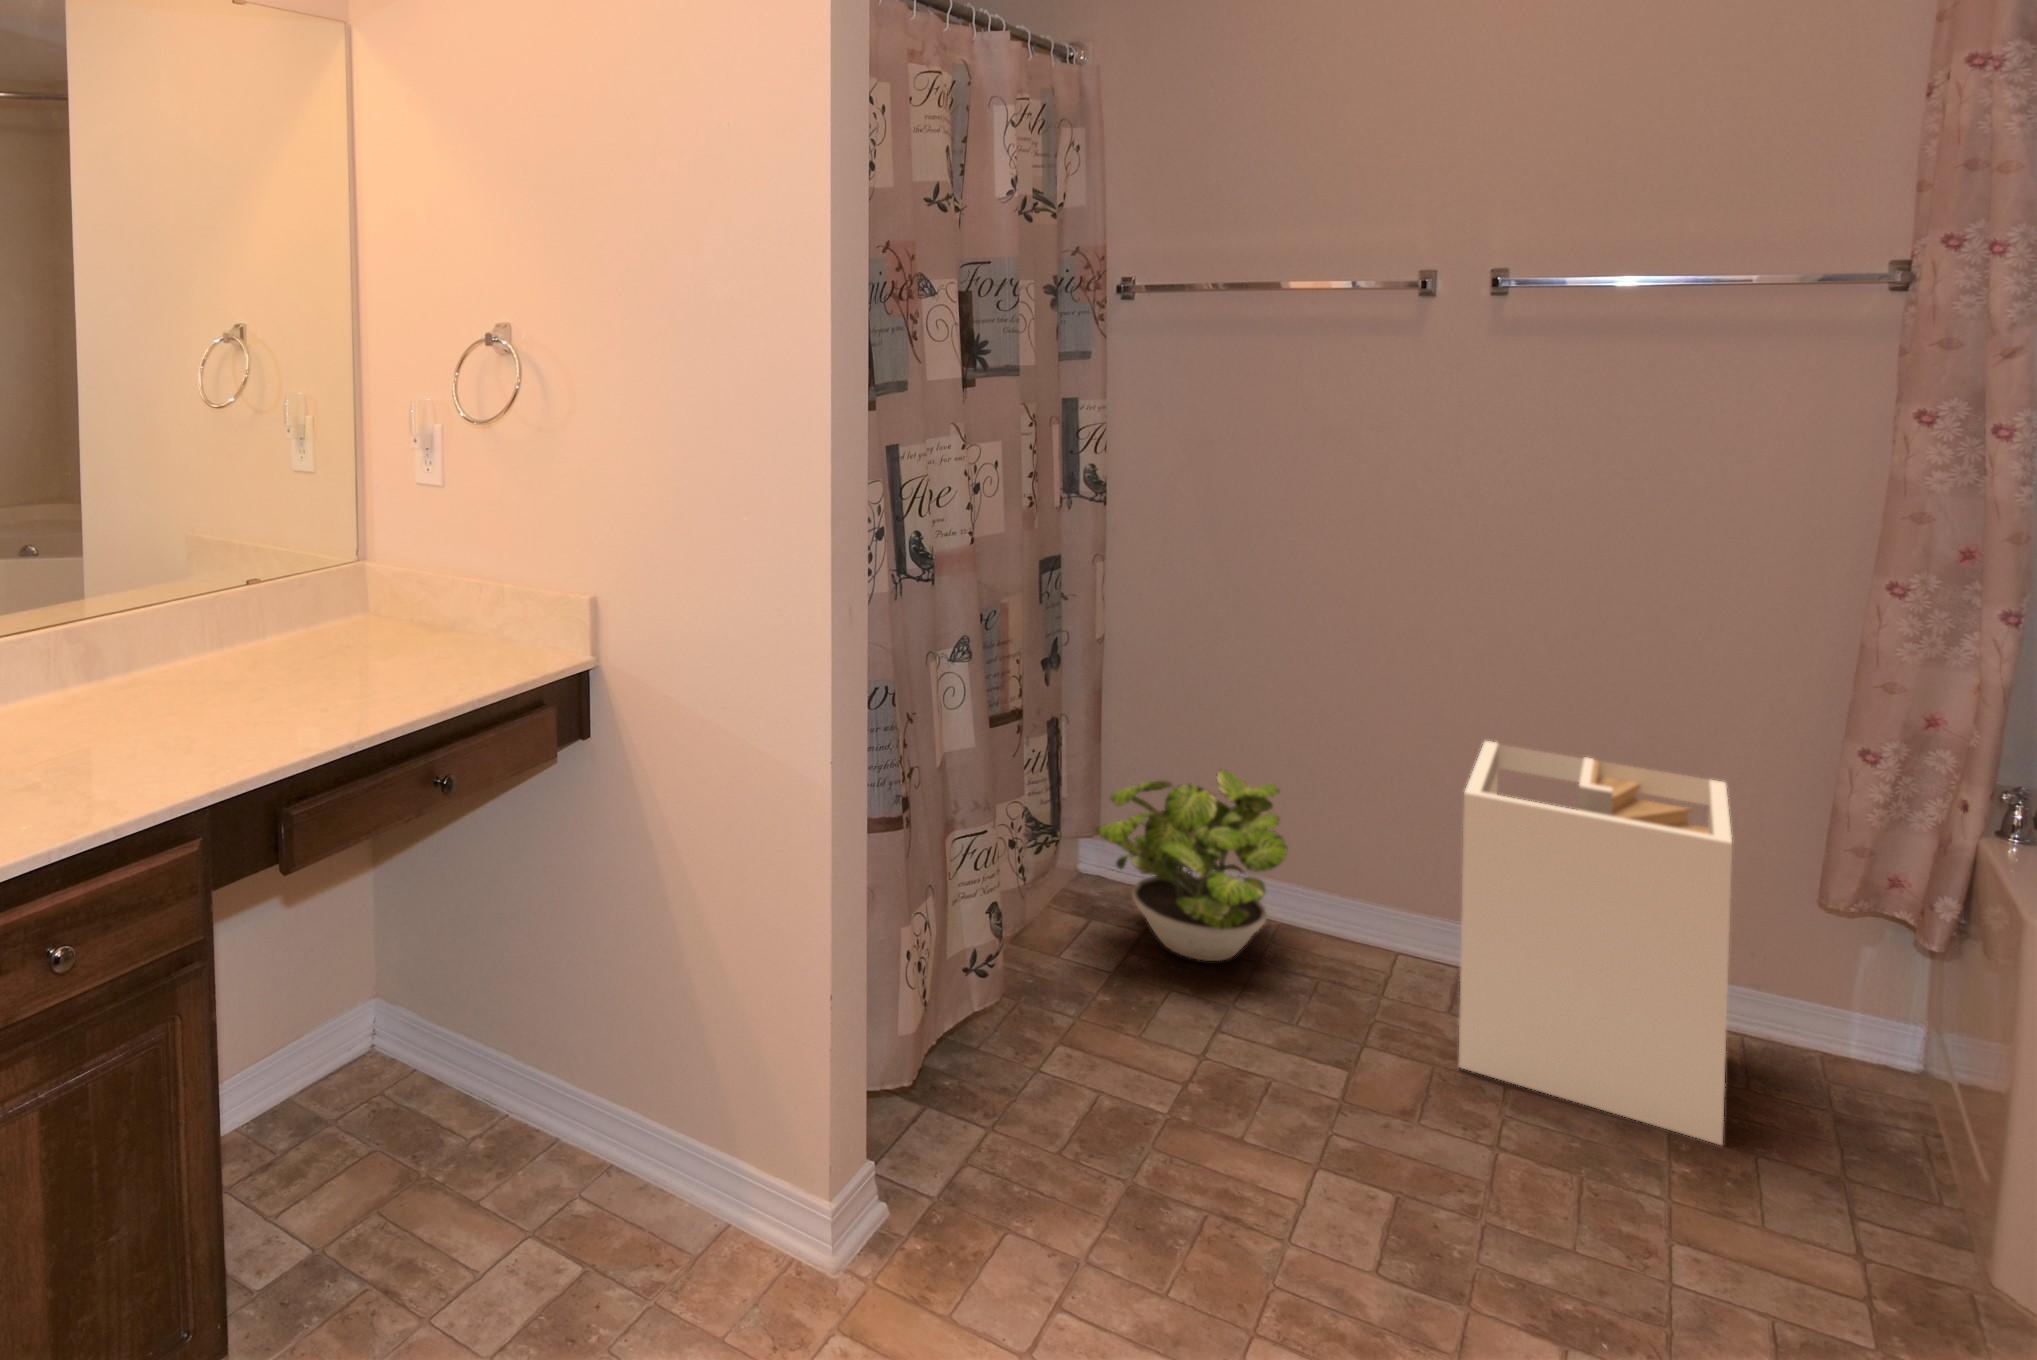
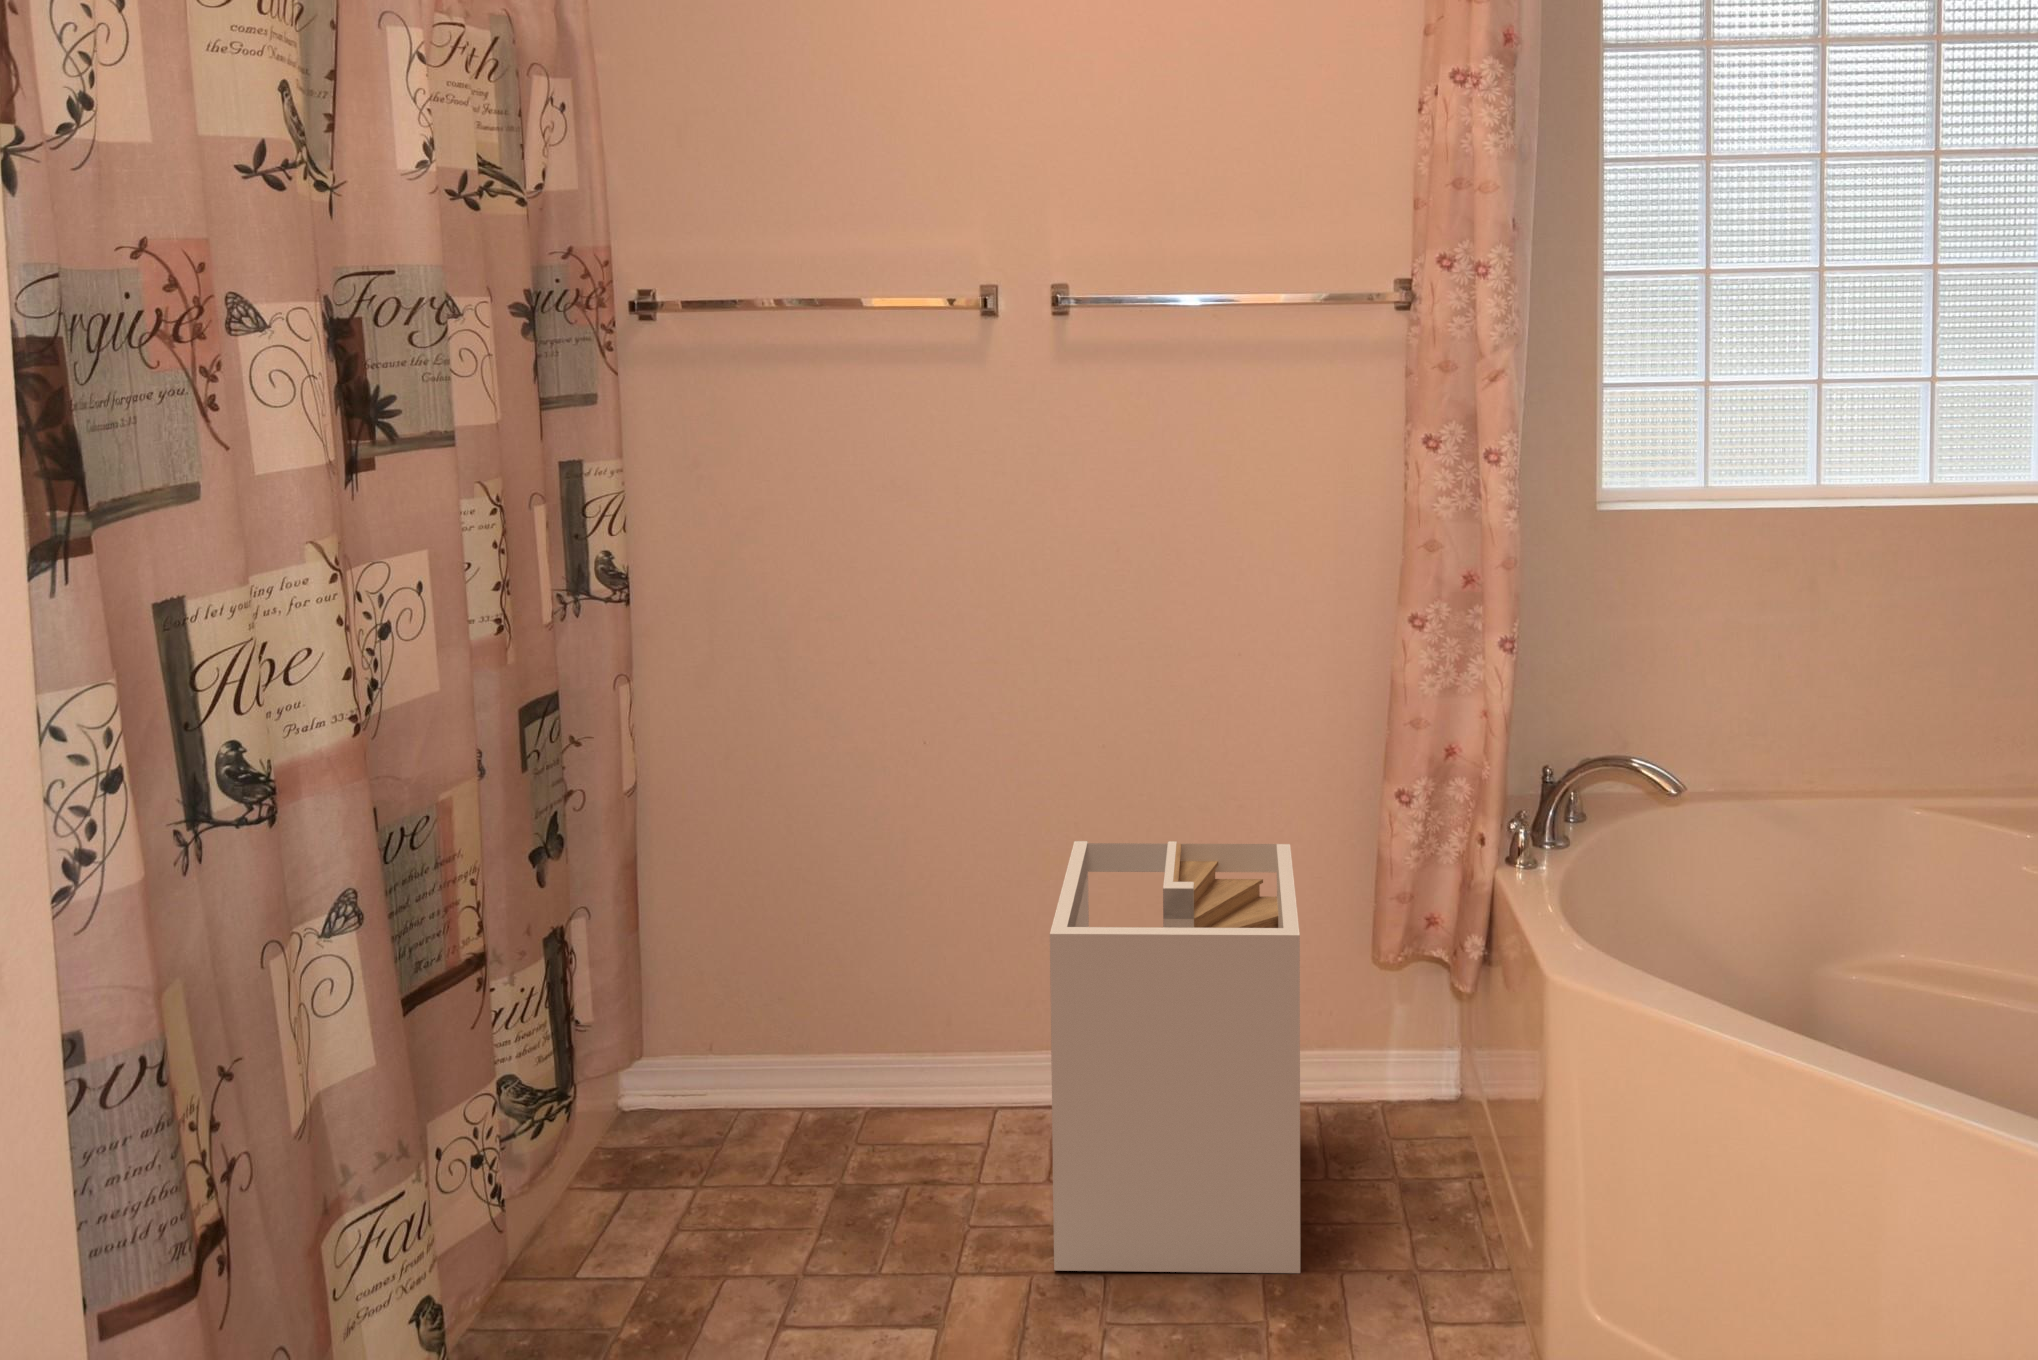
potted plant: present [1095,769,1287,961] -> none [619,933,870,1212]

